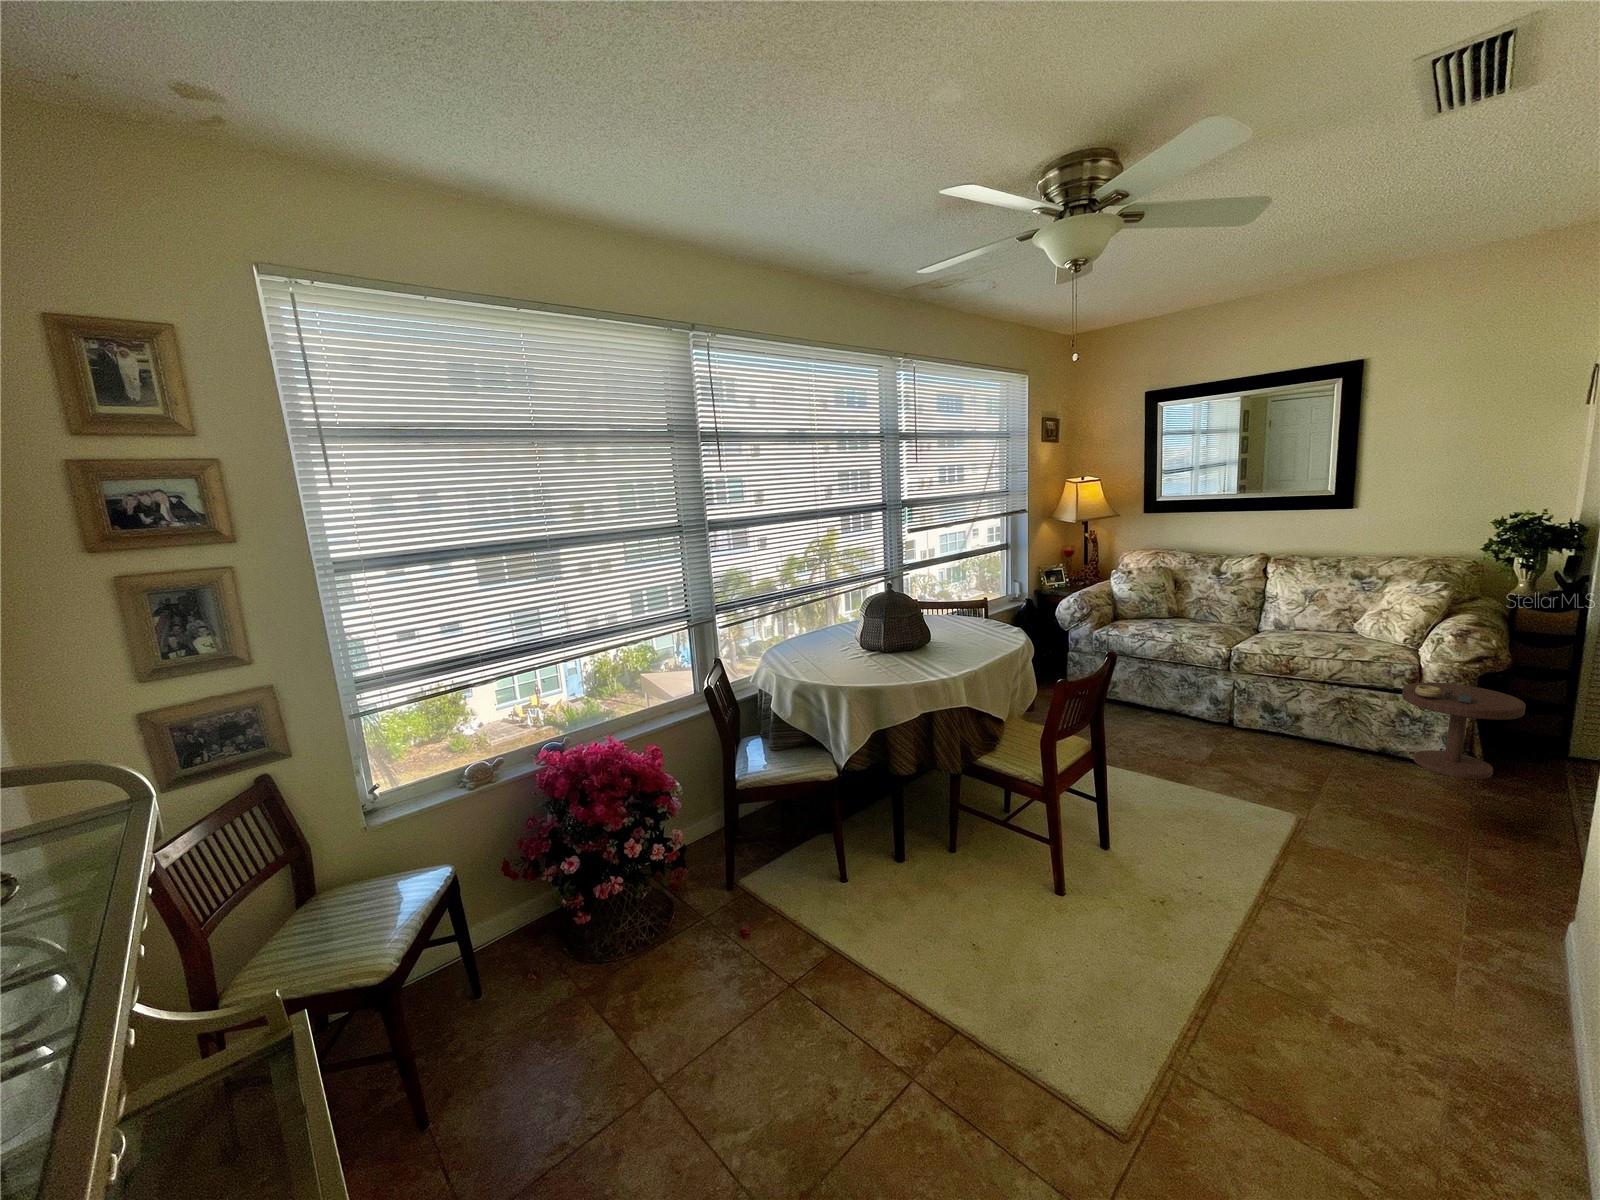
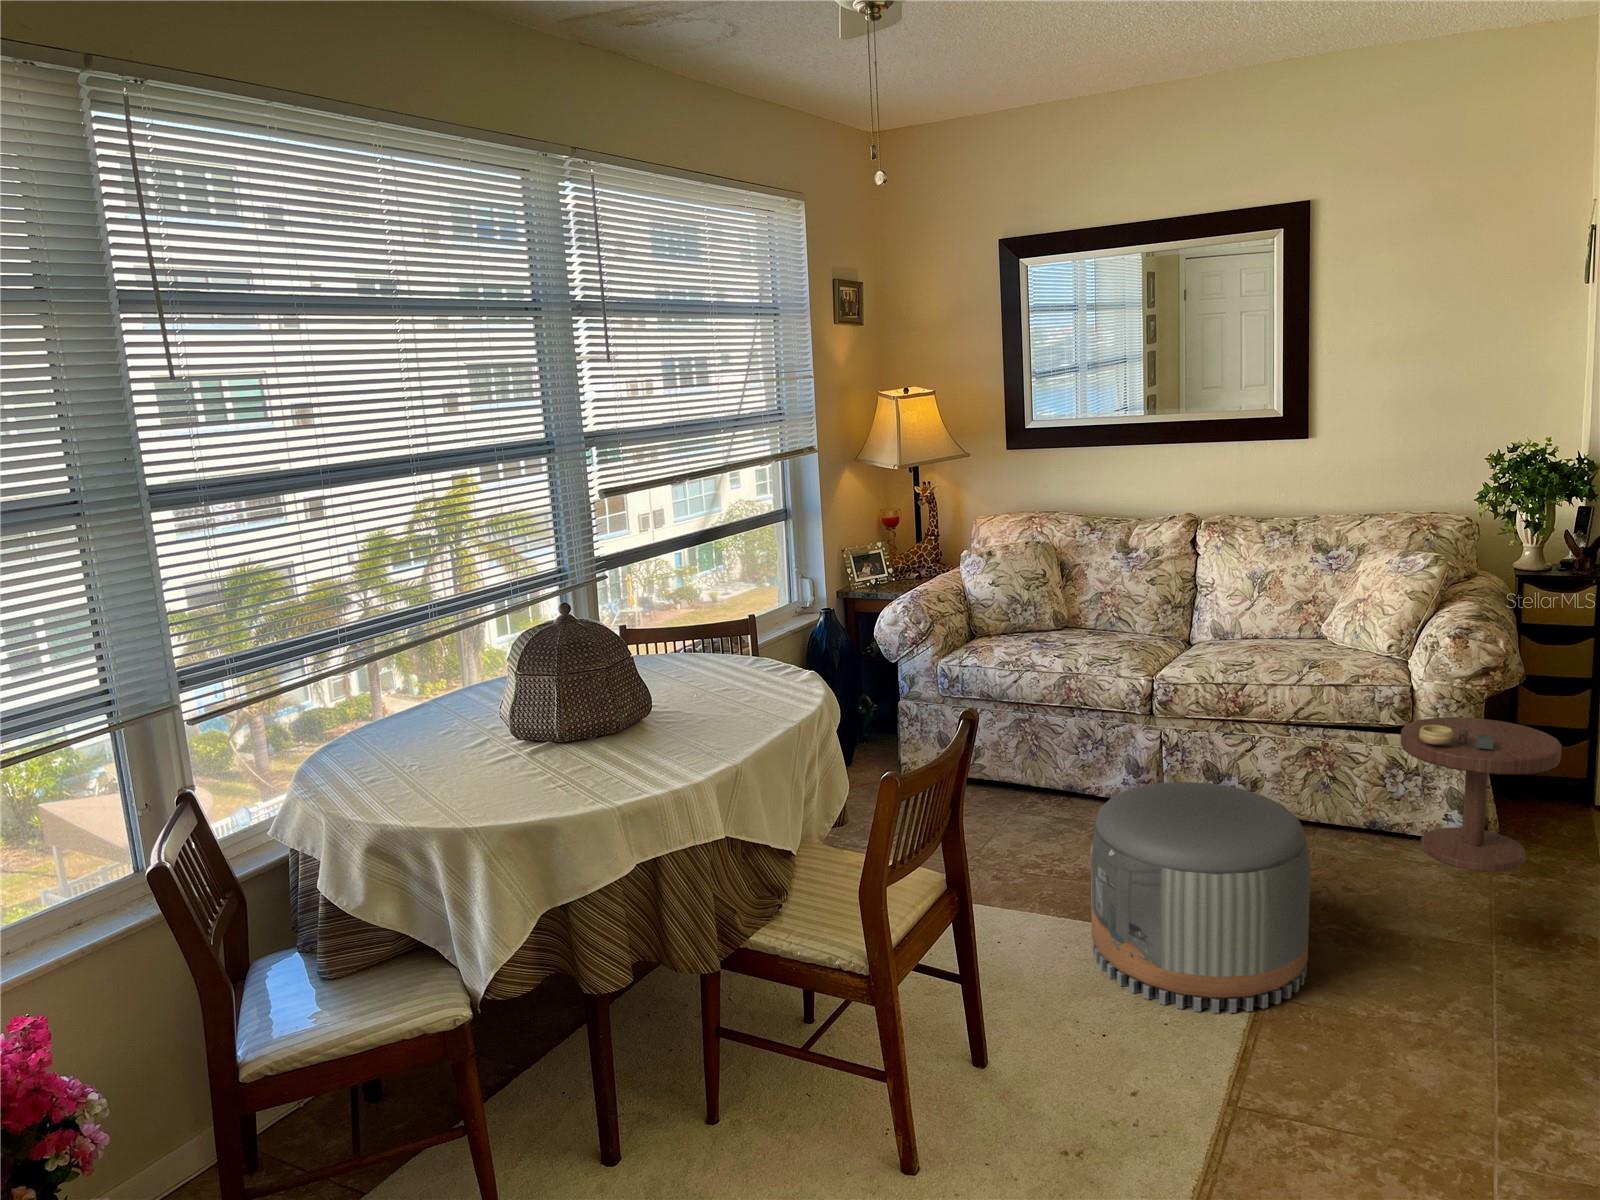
pouf: none [1182,706,1330,838] -> present [1091,782,1310,1013]

